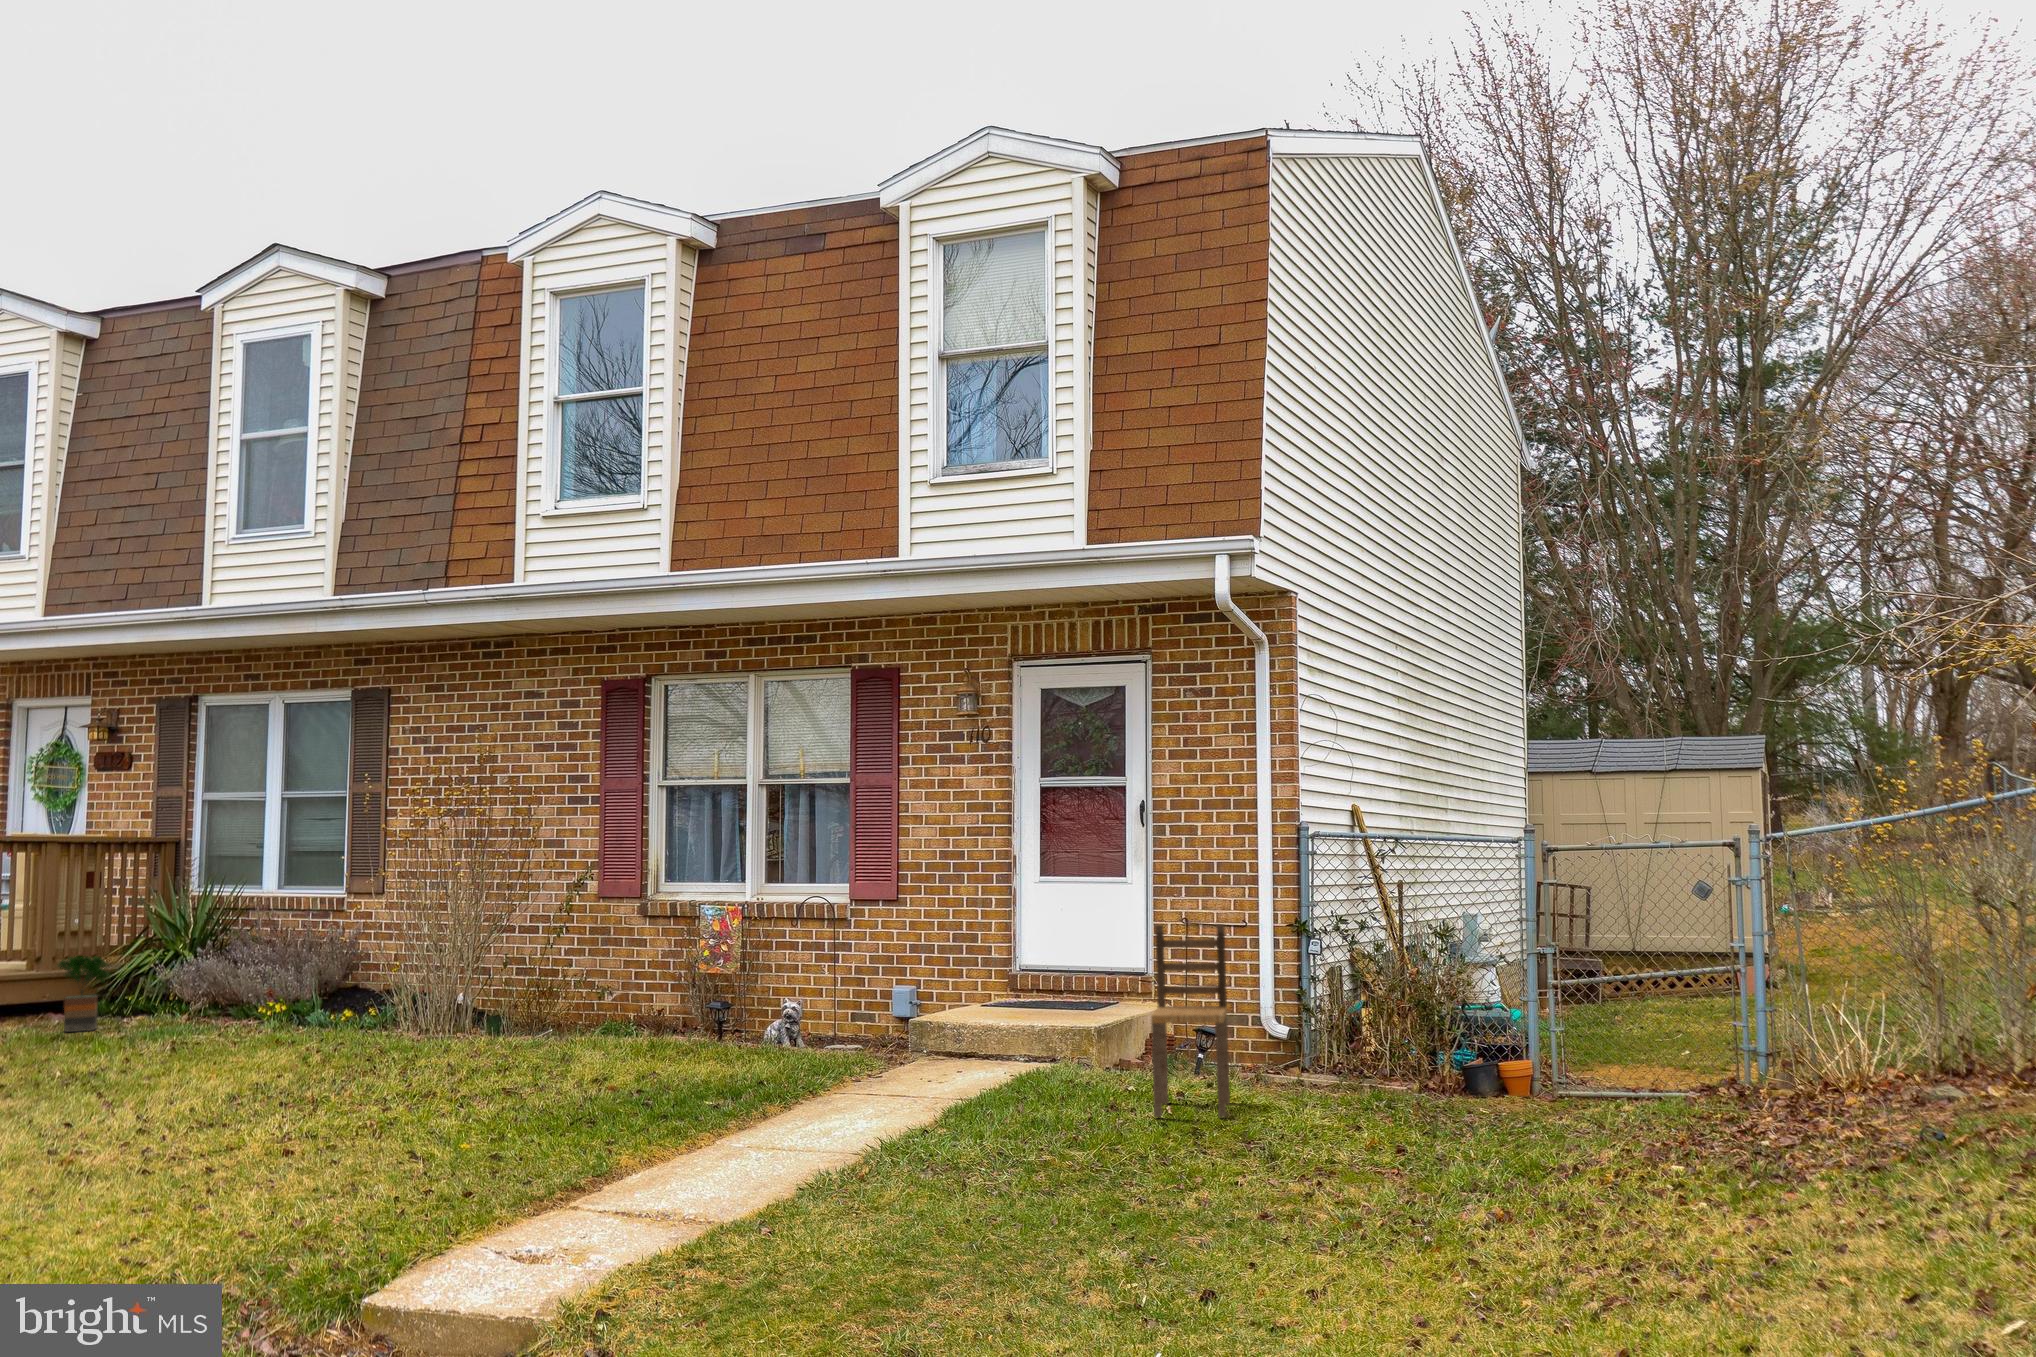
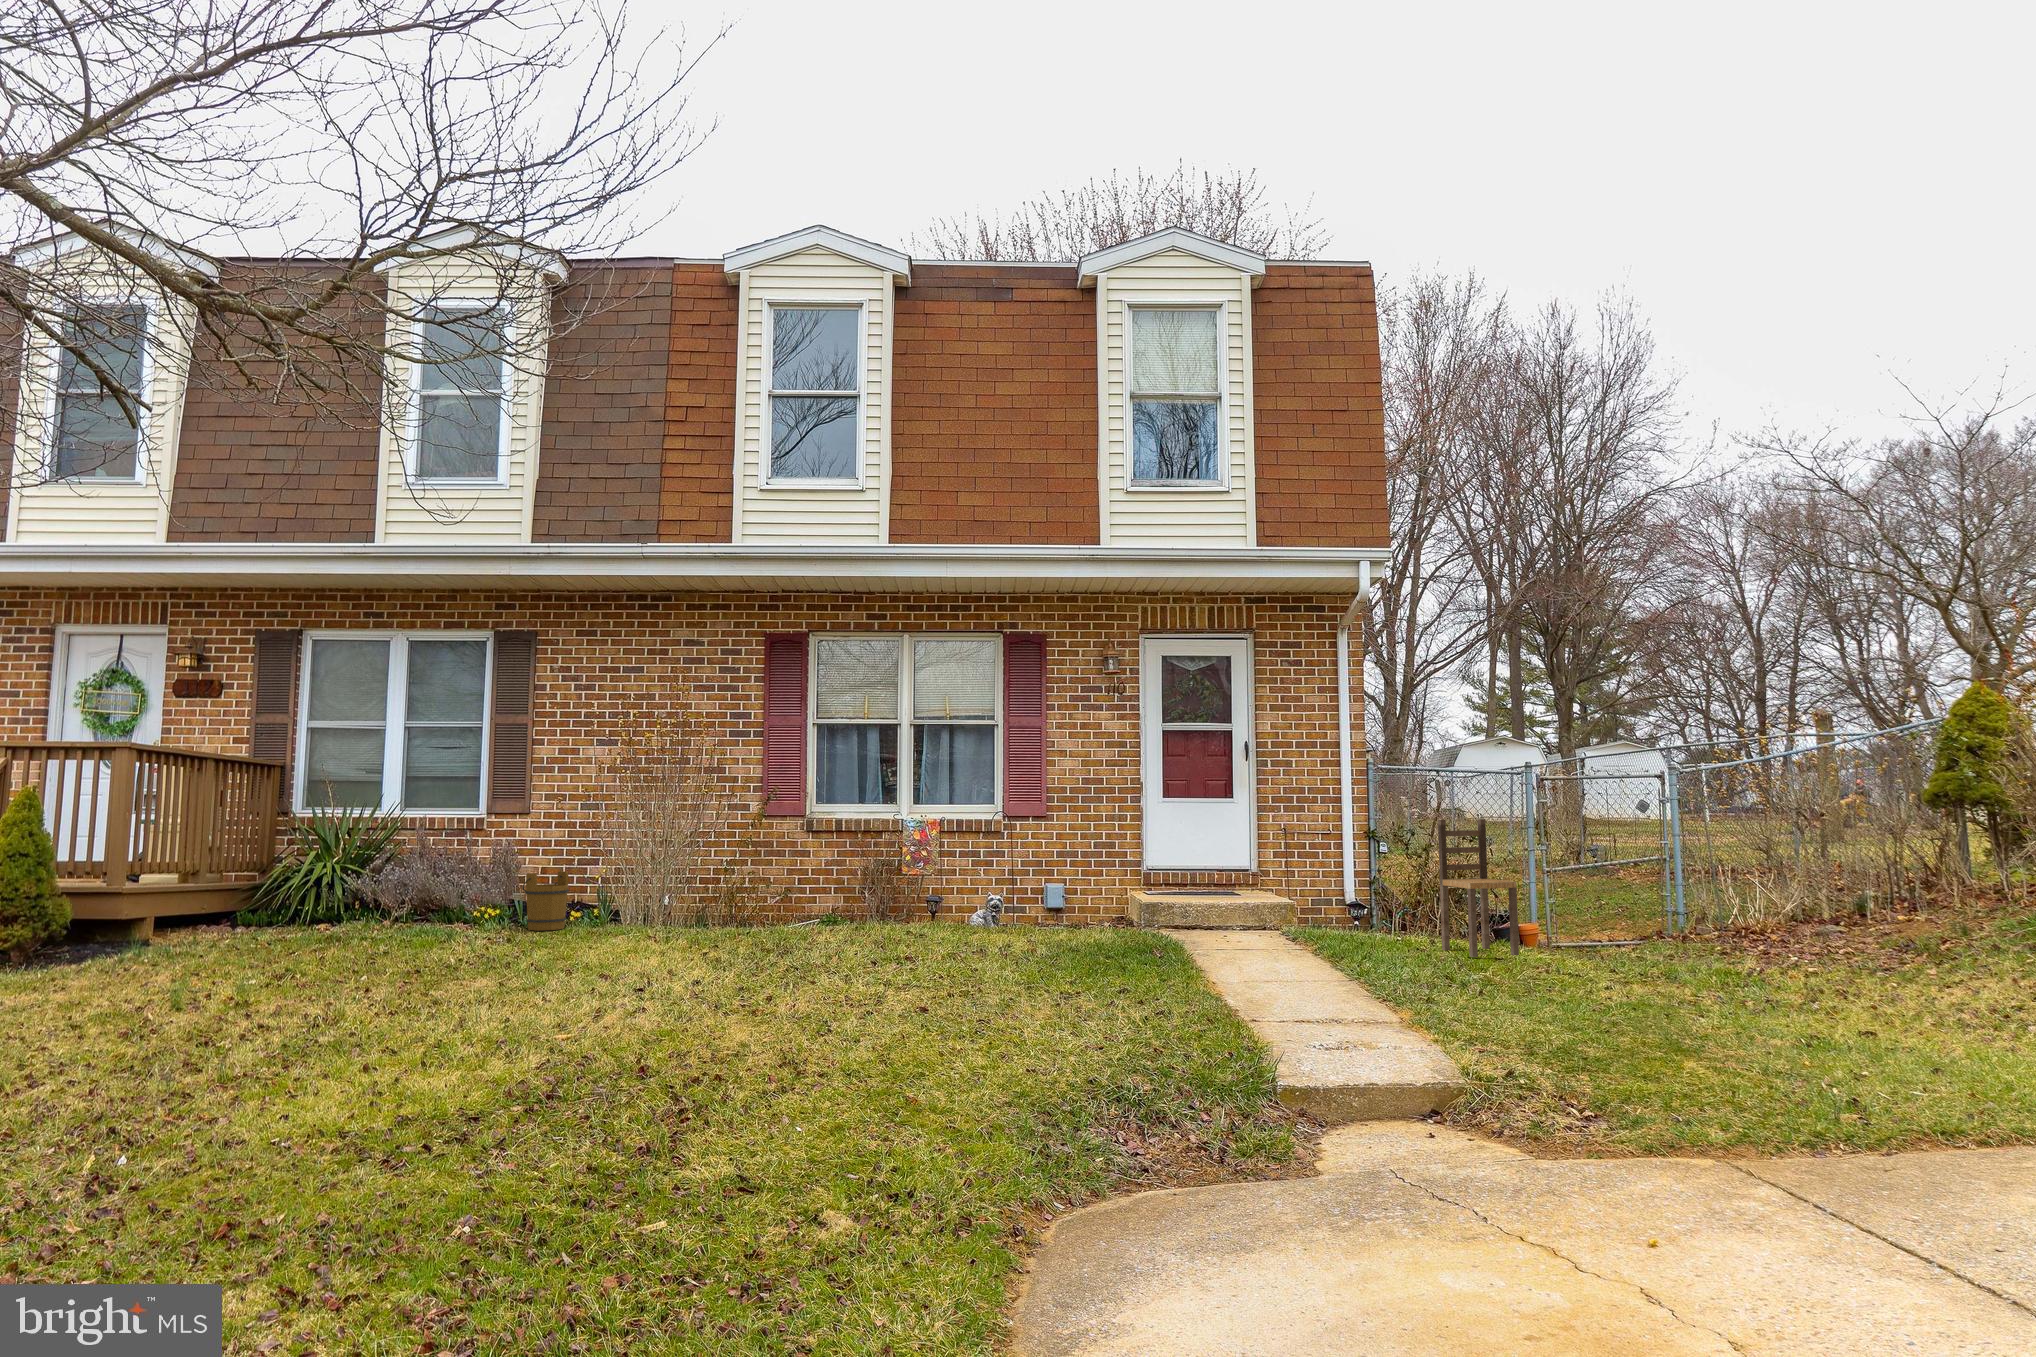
potted tree: present [58,956,109,1032] -> none [280,863,338,938]
bucket: none [274,965,325,1031] -> present [522,871,569,931]

